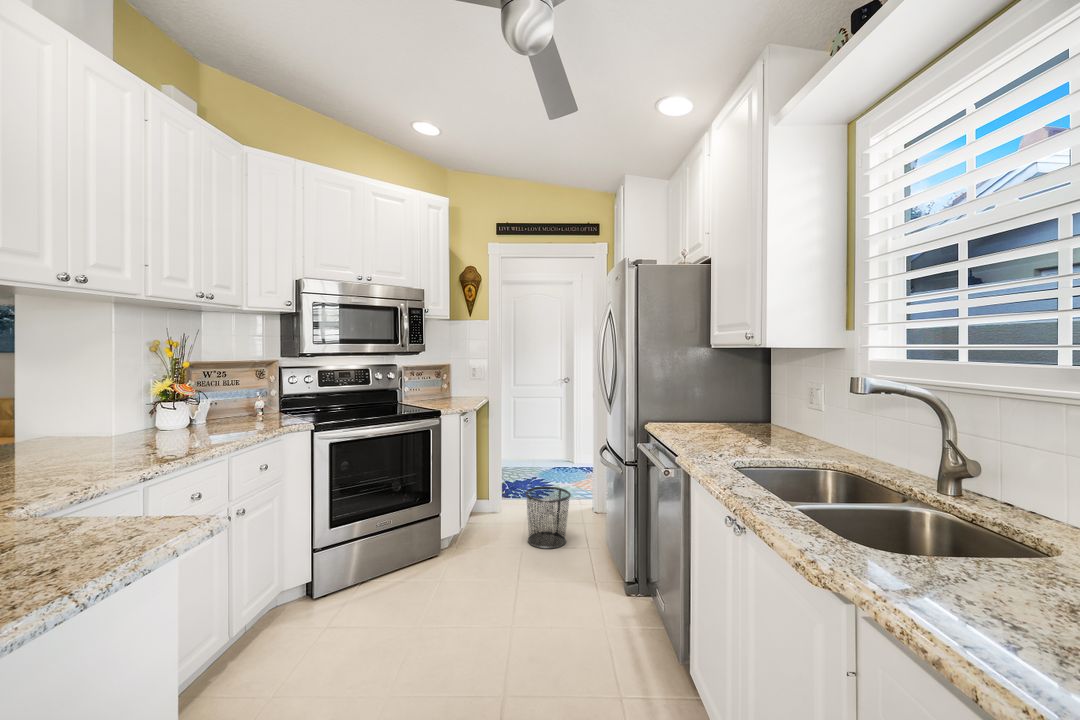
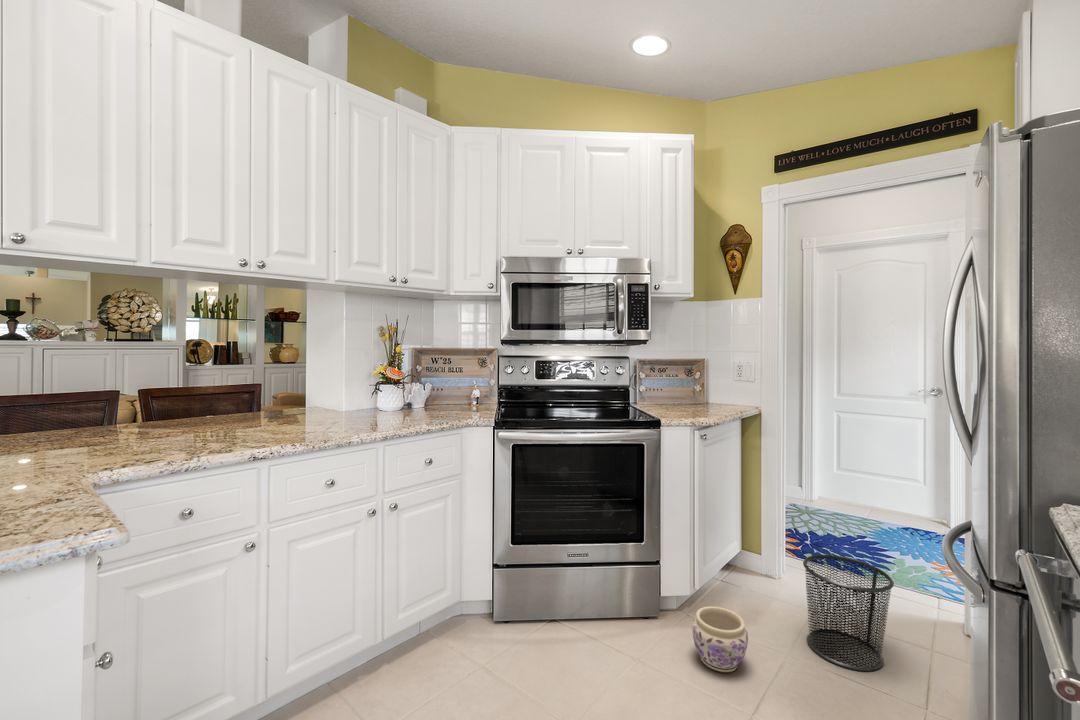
planter: none [470,534,504,574] -> present [692,606,748,673]

